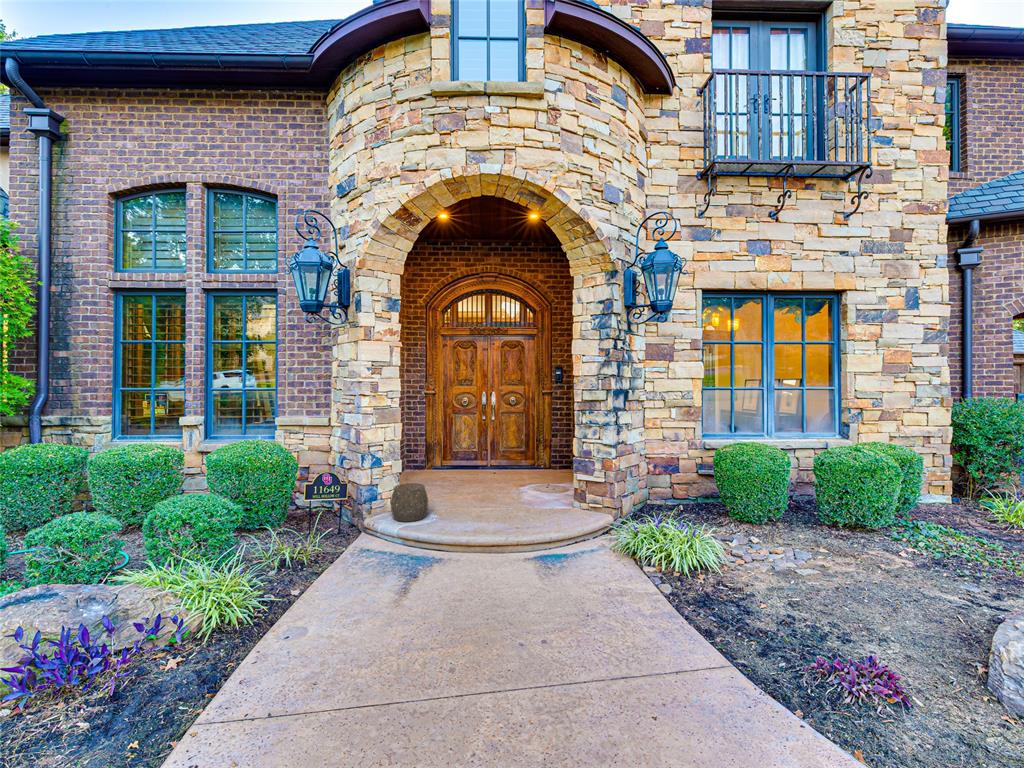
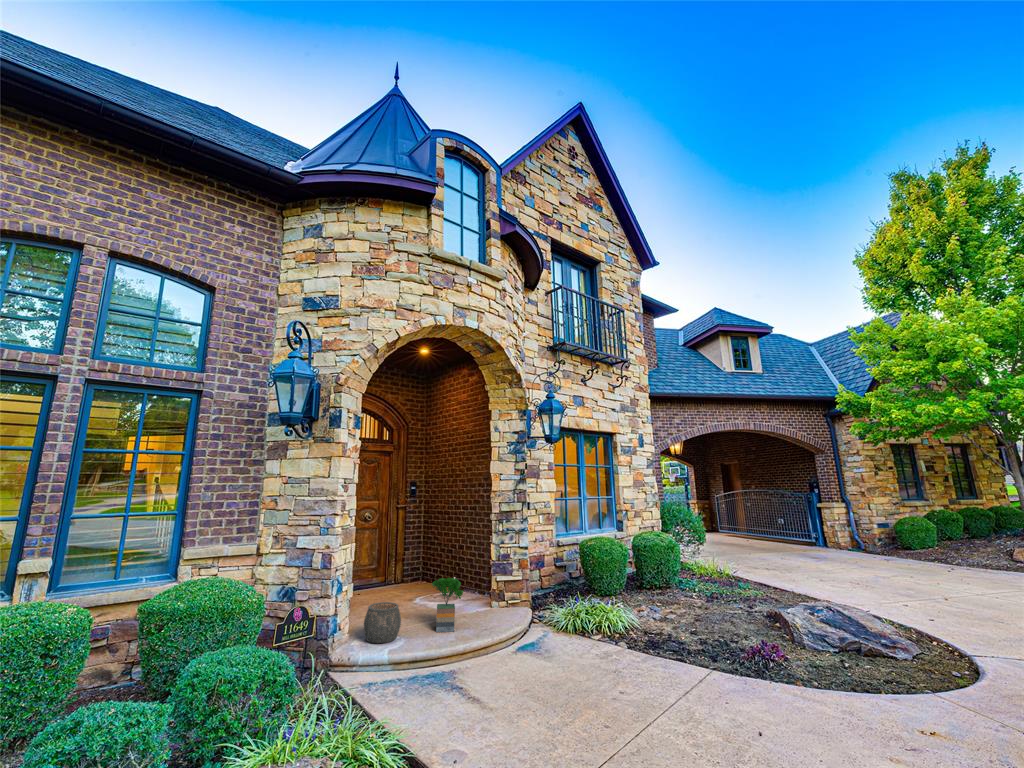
potted tree: none [461,467,497,526] -> present [432,578,463,632]

